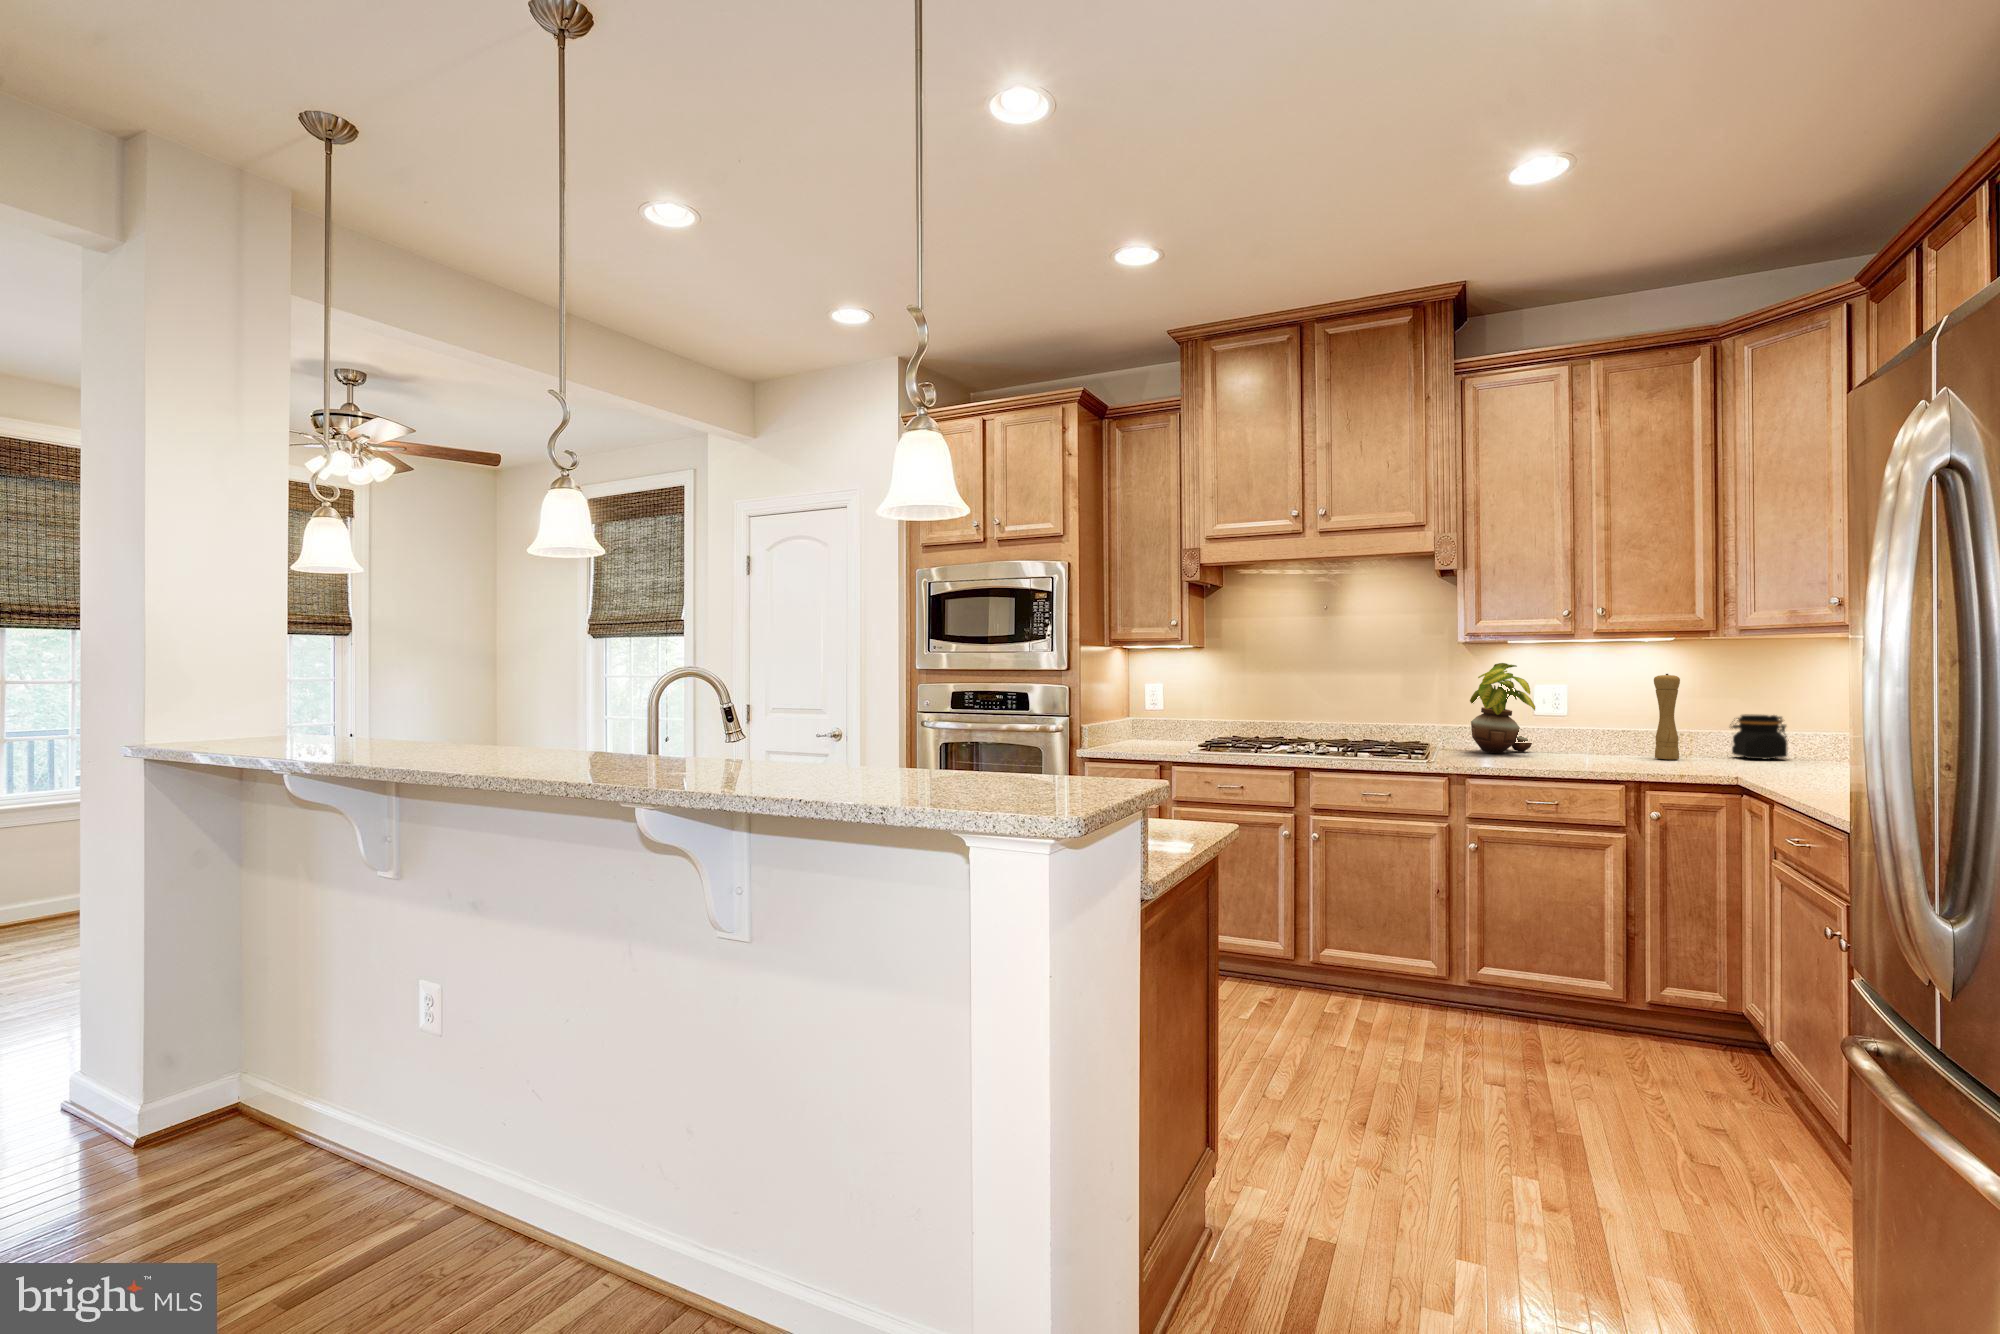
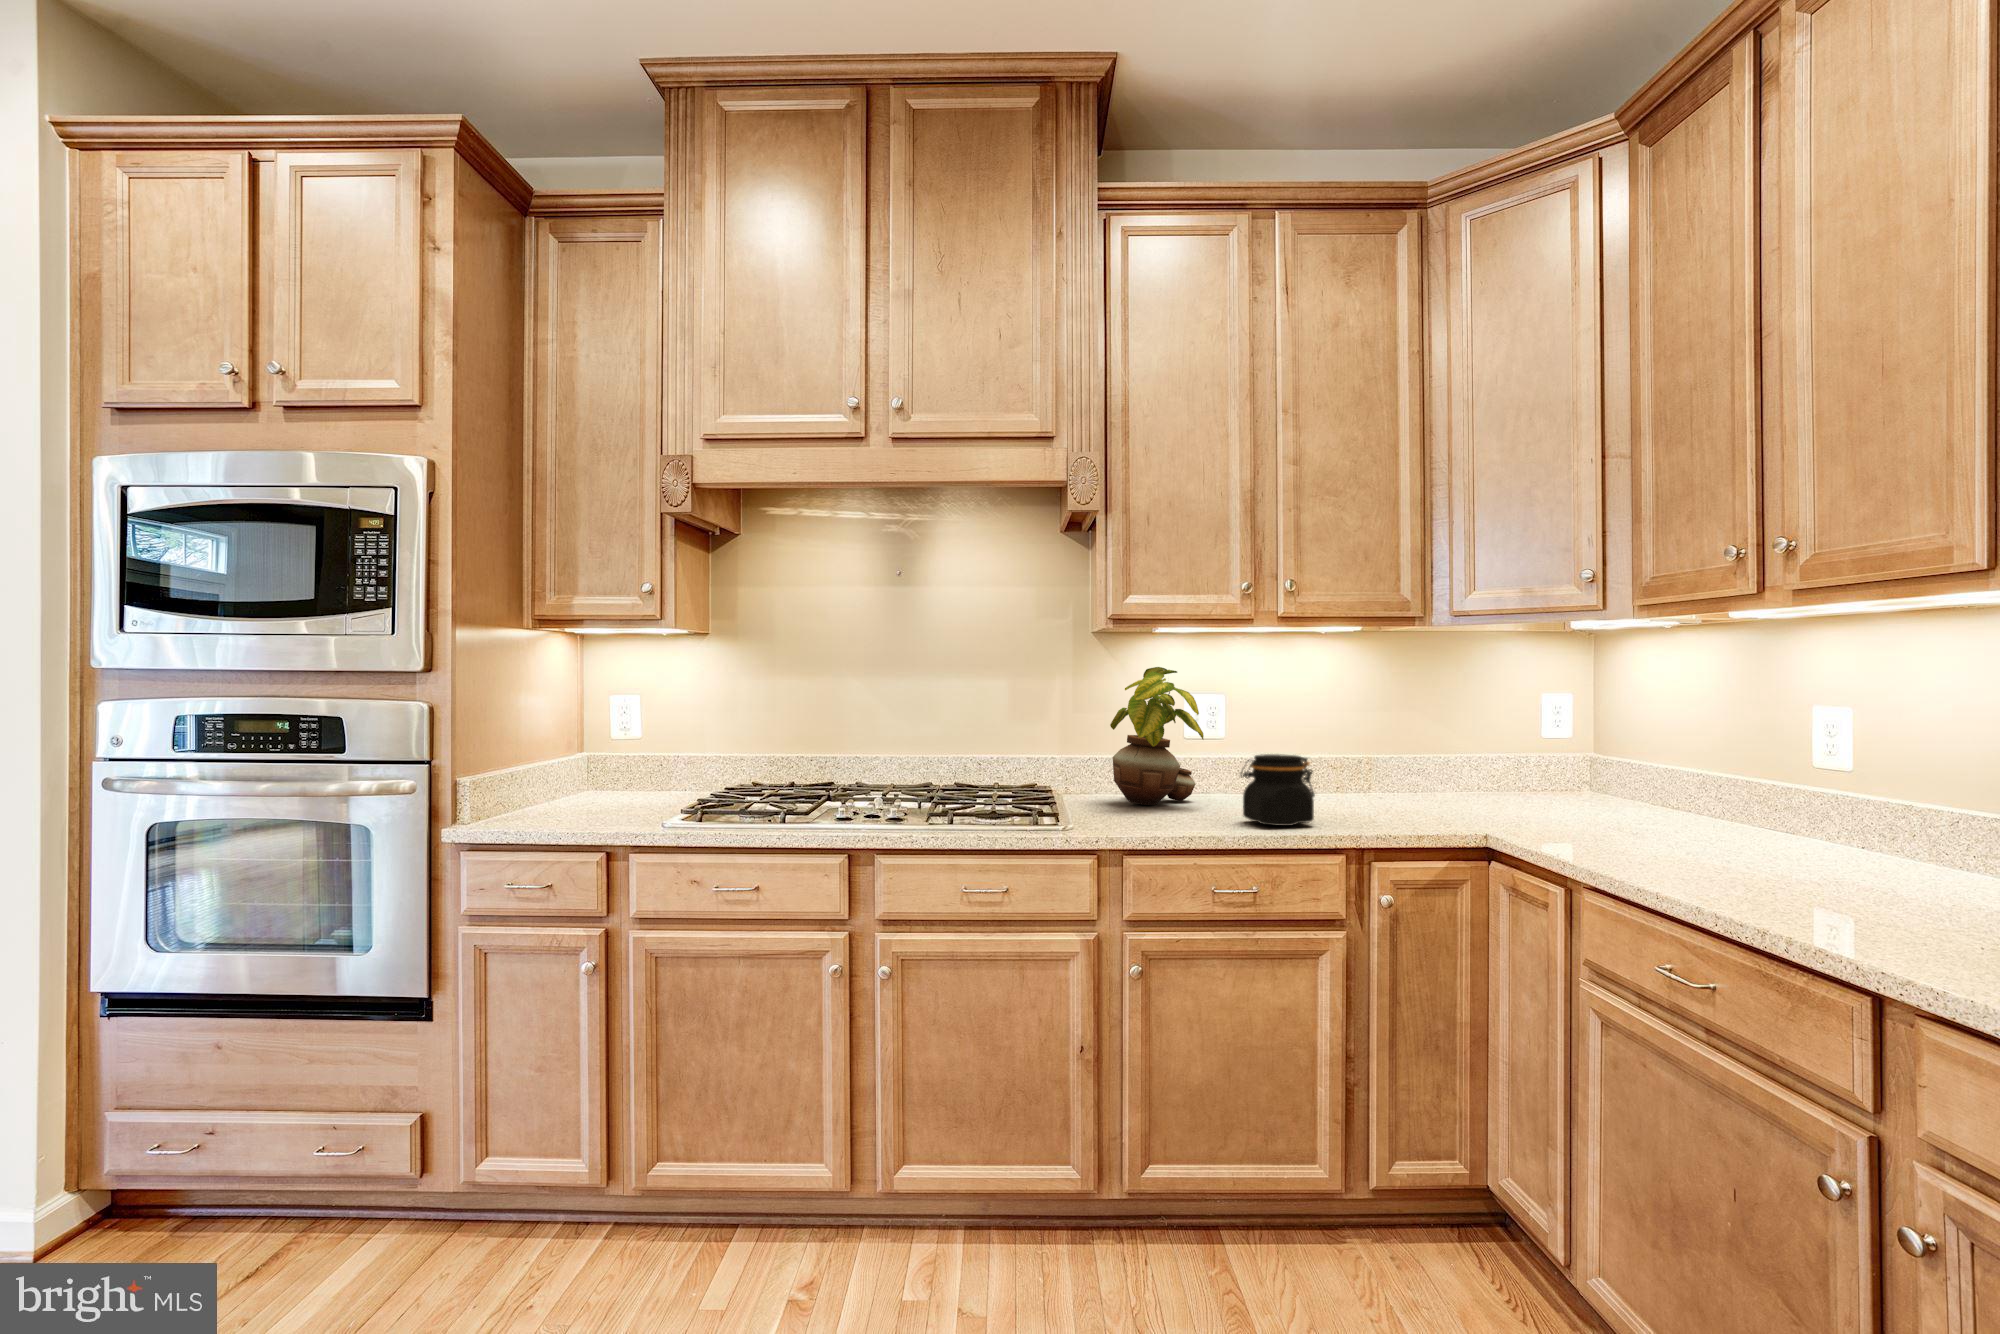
pepper mill: present [1654,674,1680,759] -> none [1355,684,1388,809]
jar: present [1730,714,1787,759] -> present [1241,754,1315,826]

